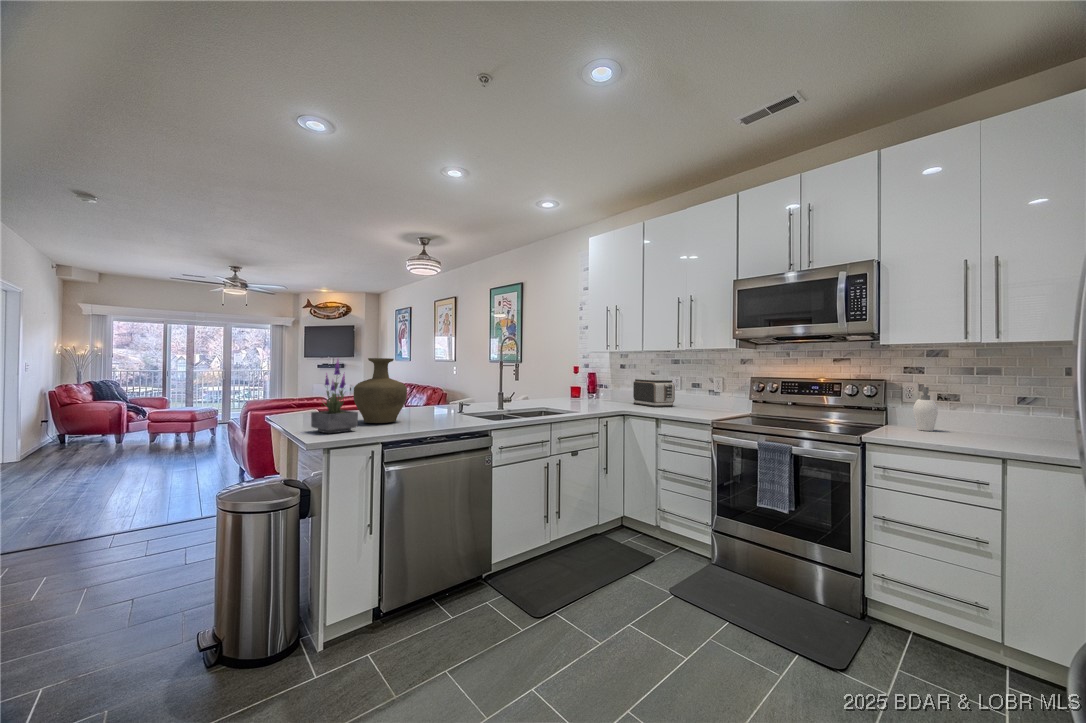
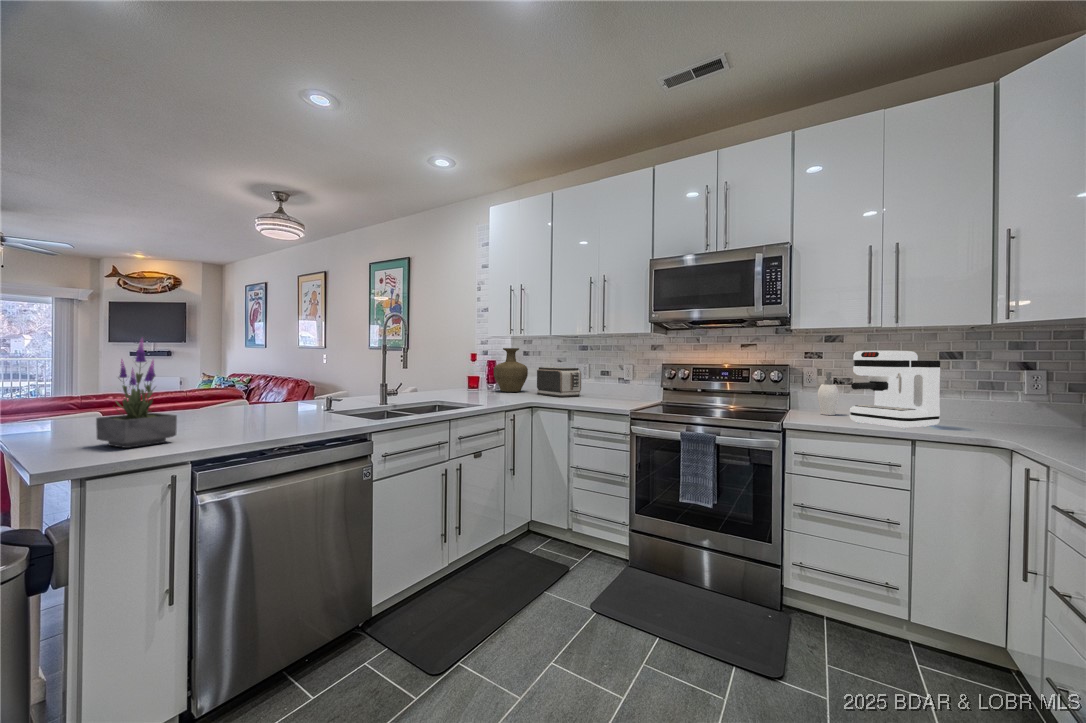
vase: present [354,358,407,423] -> present [494,348,528,392]
coffee maker: none [938,366,1047,446] -> present [850,351,940,429]

